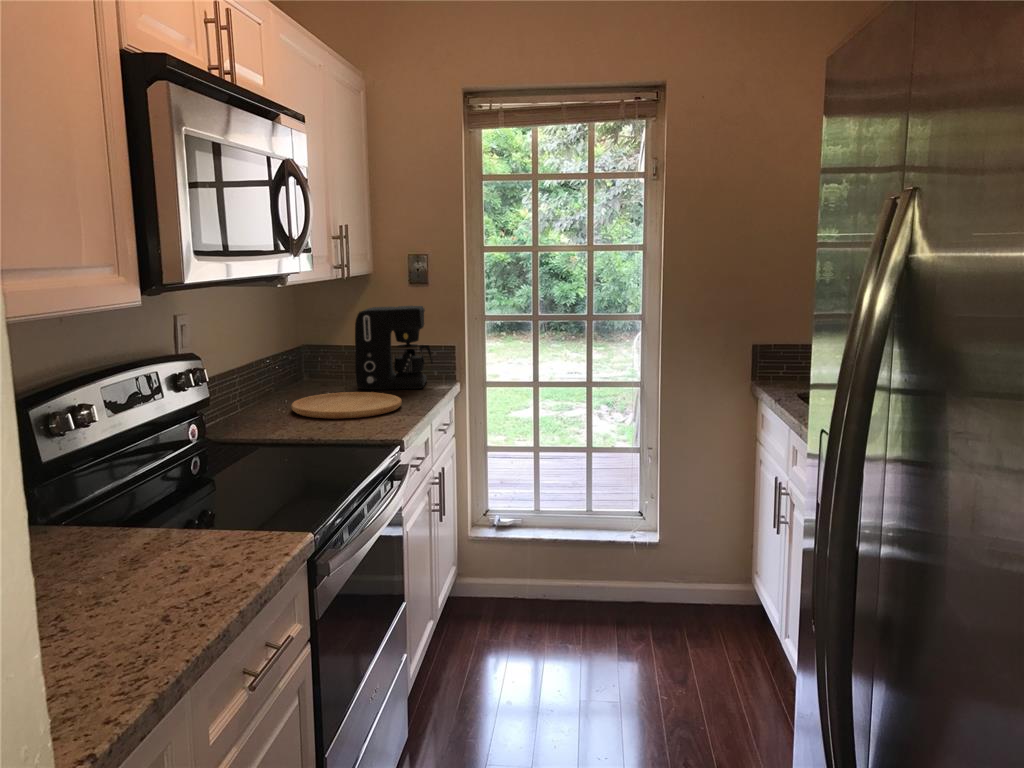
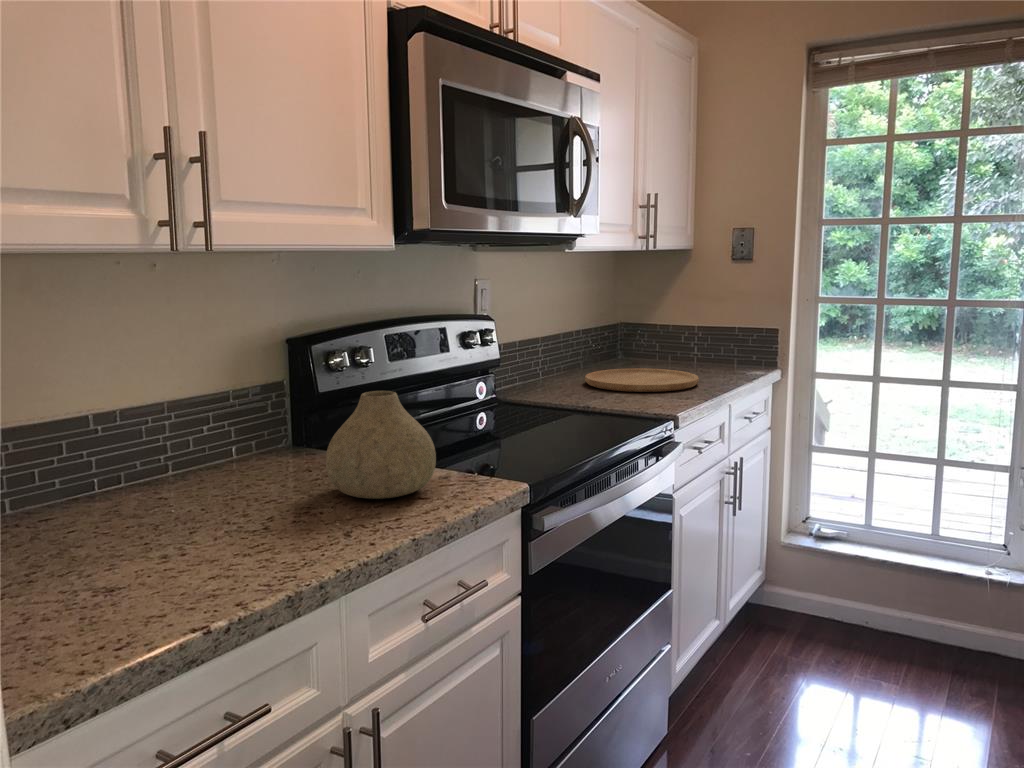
coffee maker: present [355,306,433,390] -> none [662,282,748,371]
vase: none [101,459,225,576] -> present [326,391,436,499]

